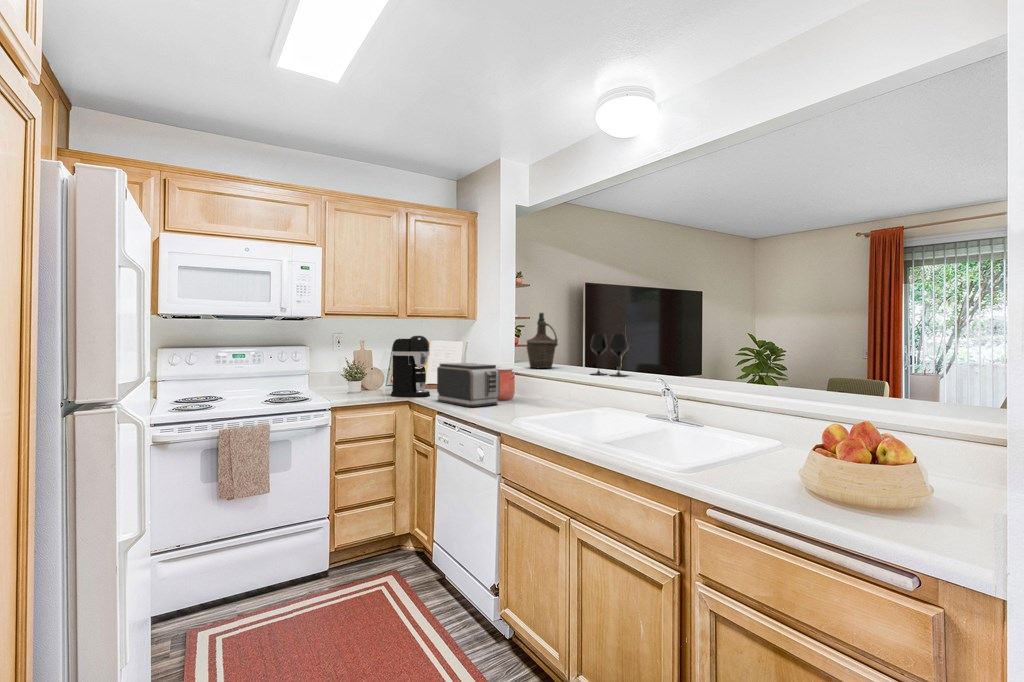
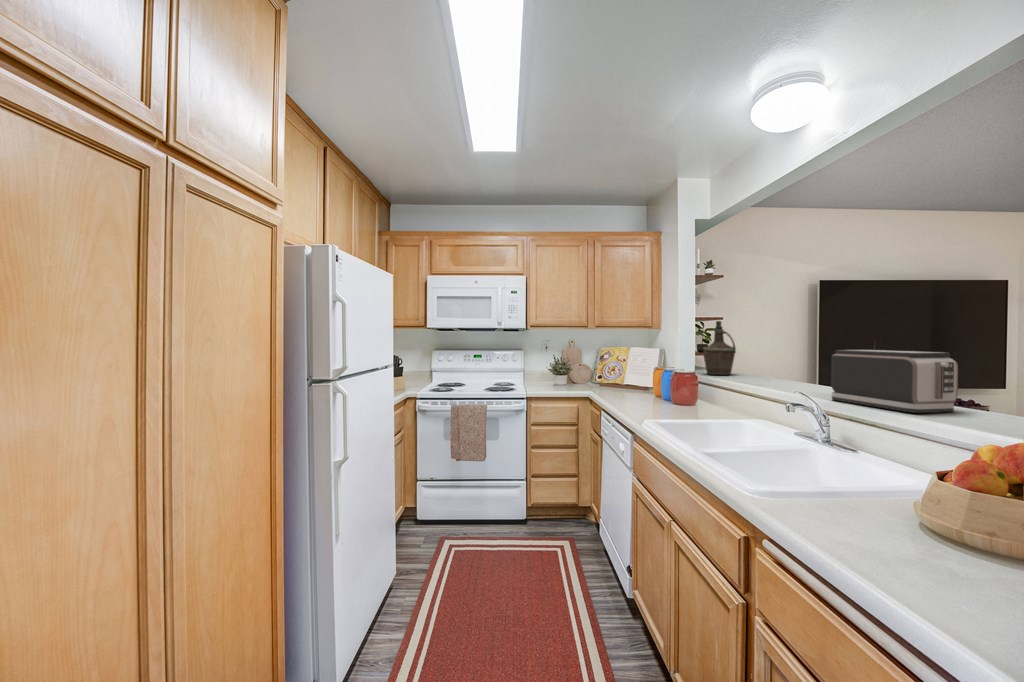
wine glass: present [591,334,627,376] -> none [759,343,802,388]
coffee maker: present [391,336,430,397] -> none [577,343,608,394]
toaster: present [437,363,500,407] -> present [831,350,958,413]

